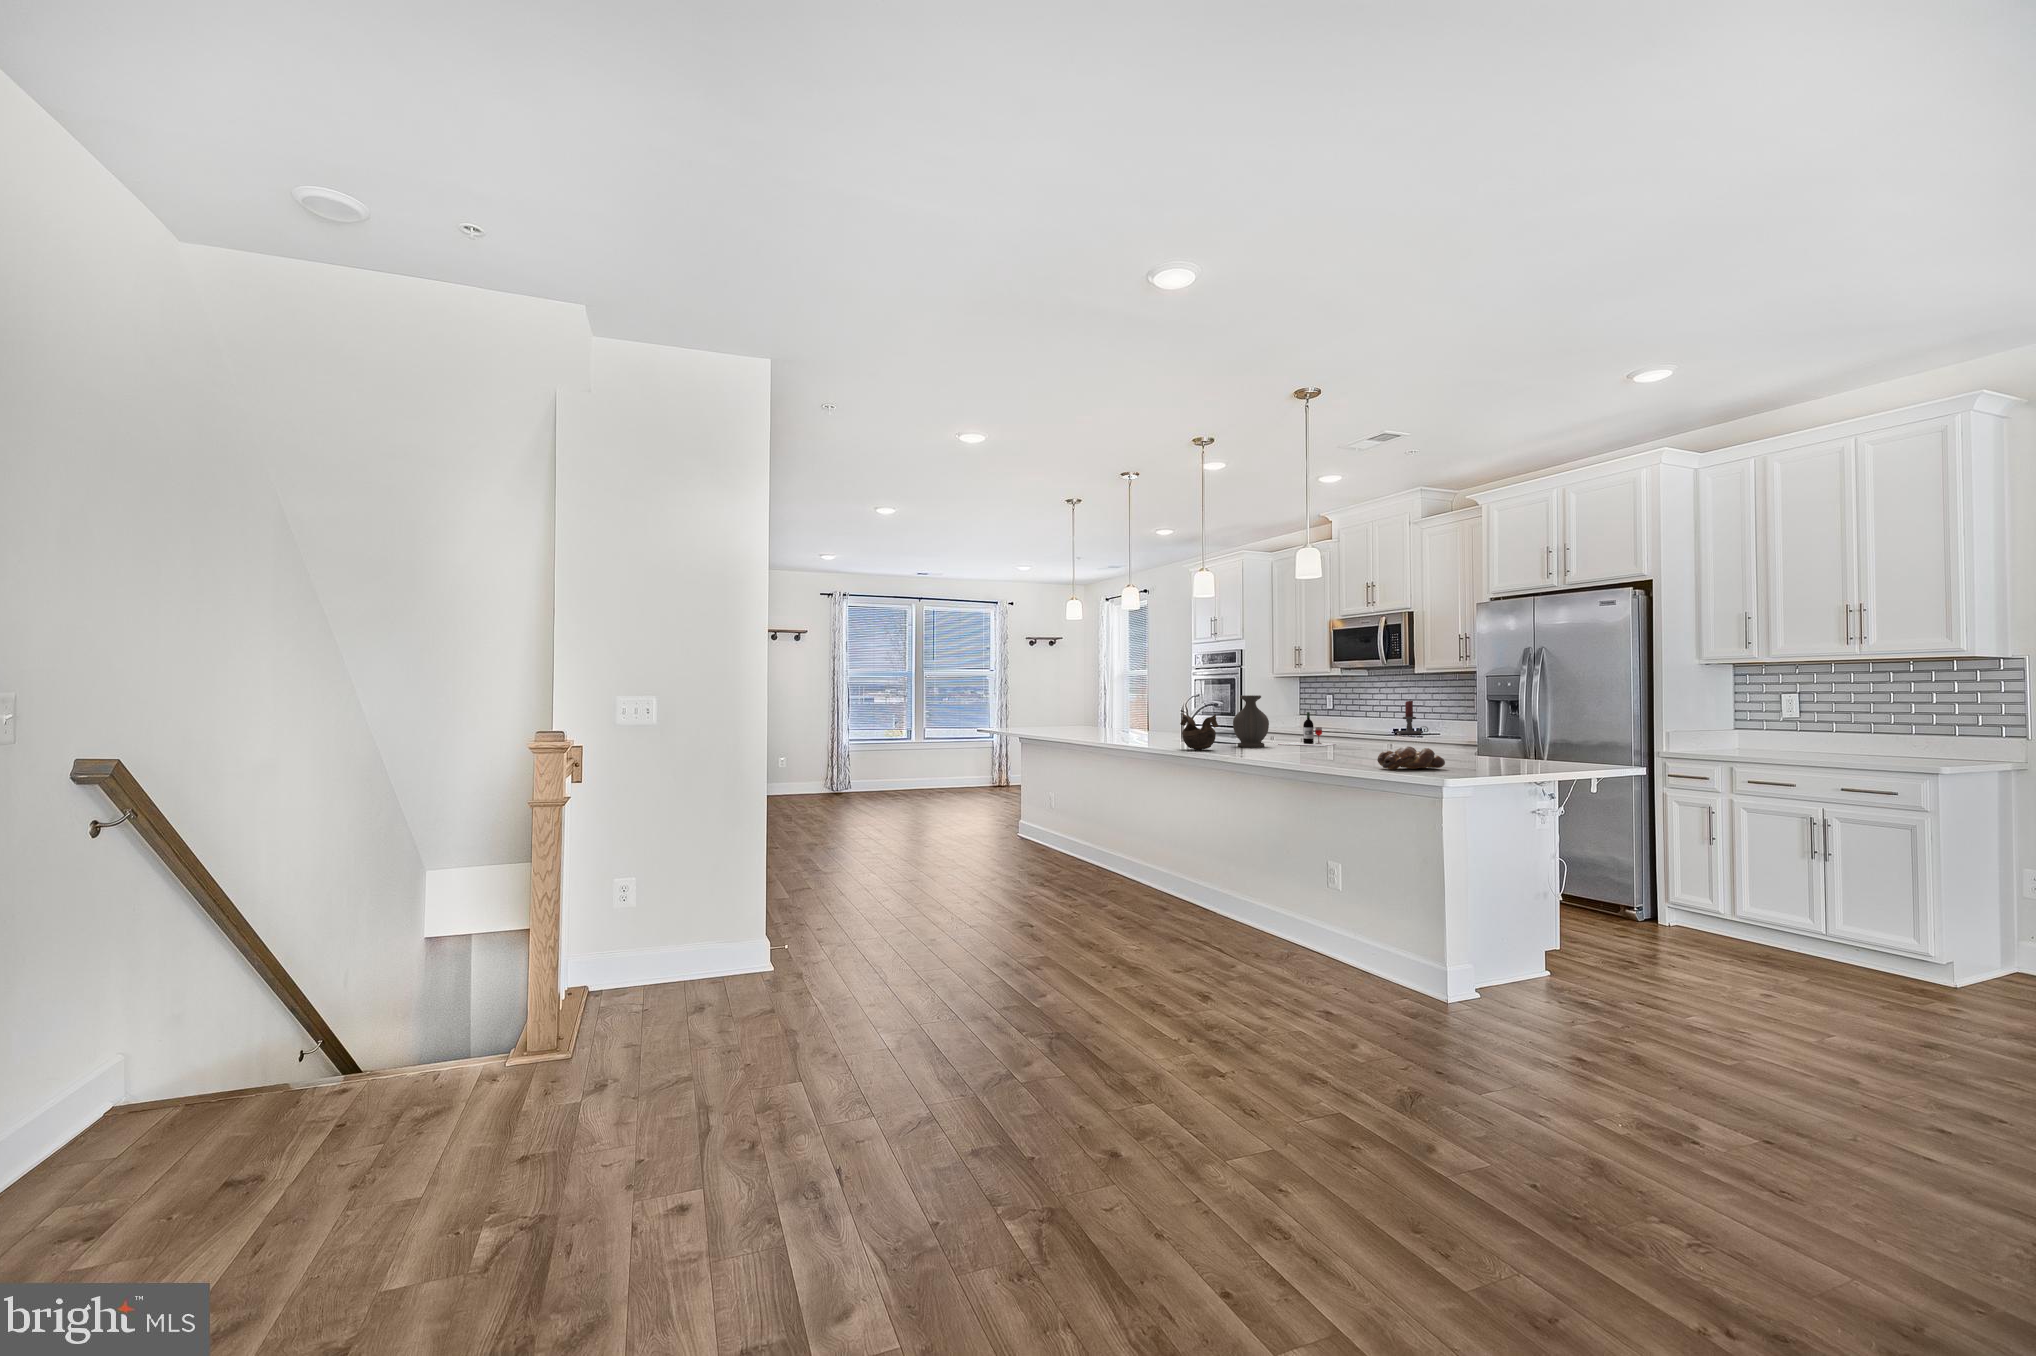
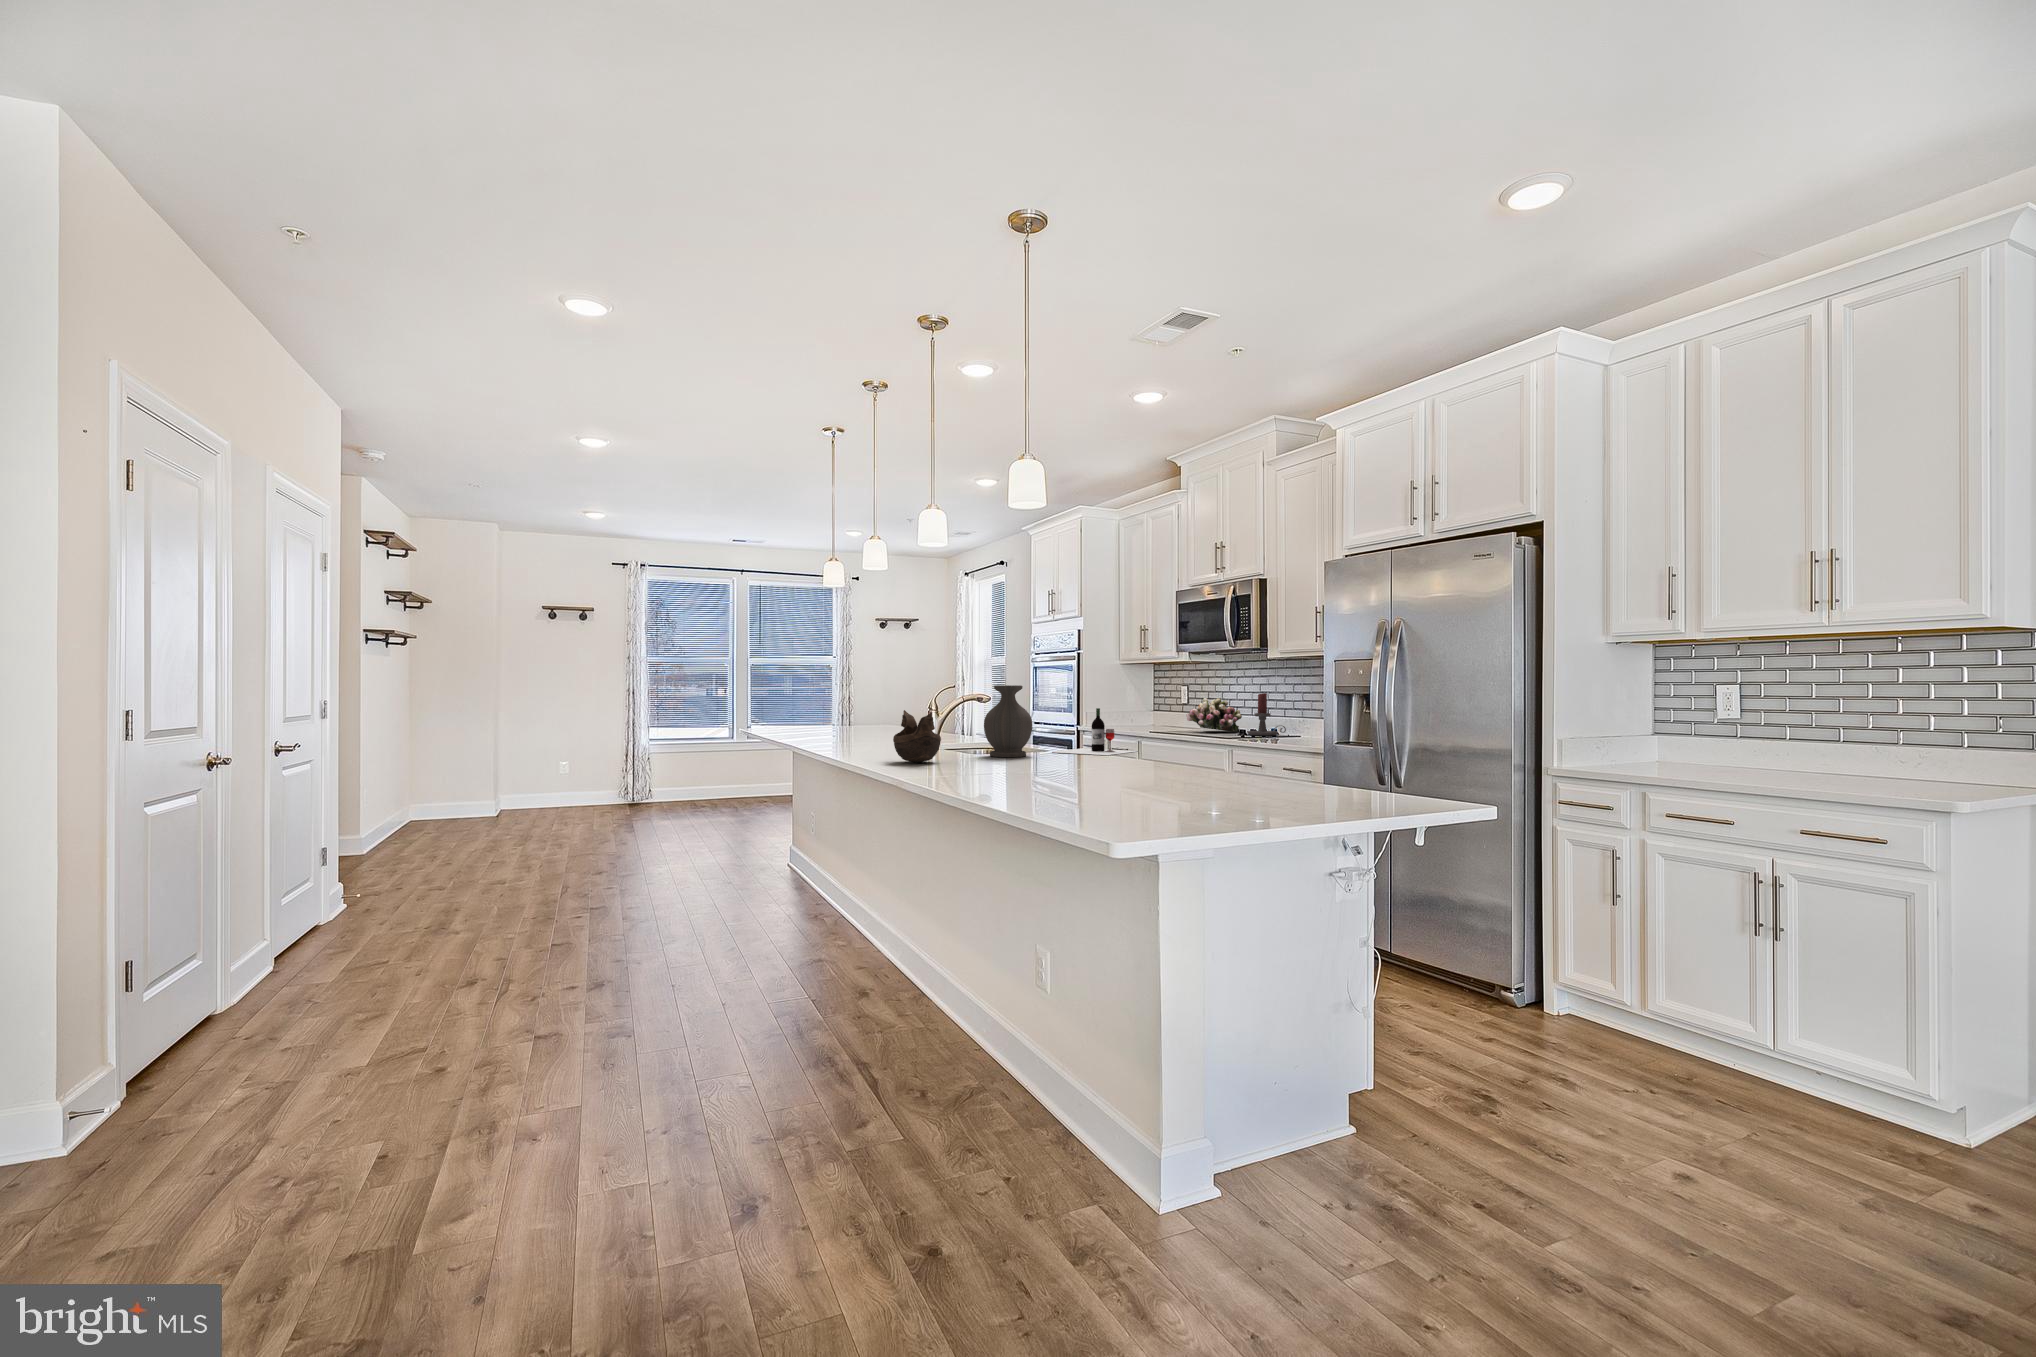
flower arrangement: none [1341,705,1388,732] -> present [1186,698,1242,732]
bread loaf: present [1377,746,1445,769] -> none [1069,770,1176,810]

